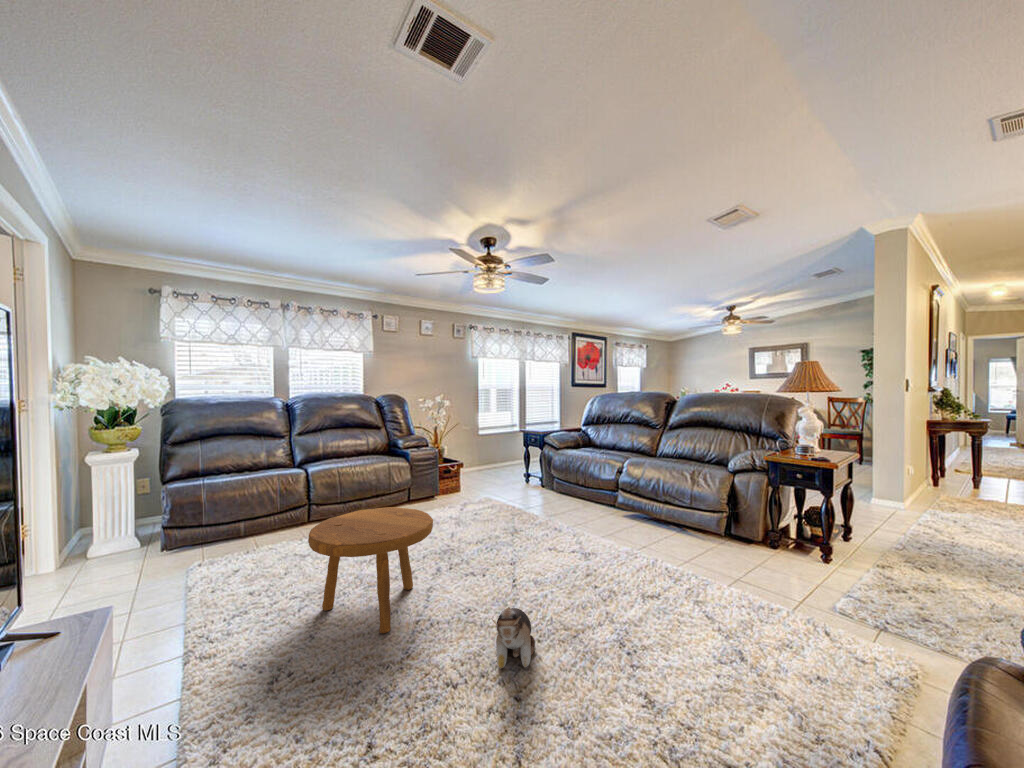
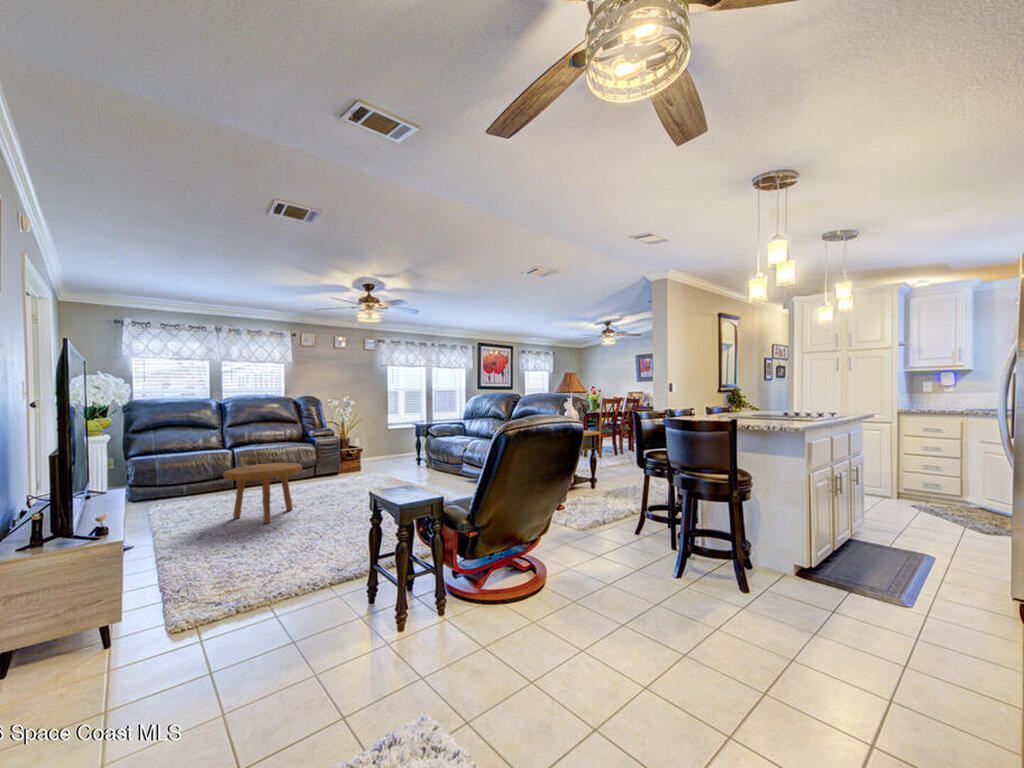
plush toy: present [492,607,535,668] -> none [313,498,347,529]

